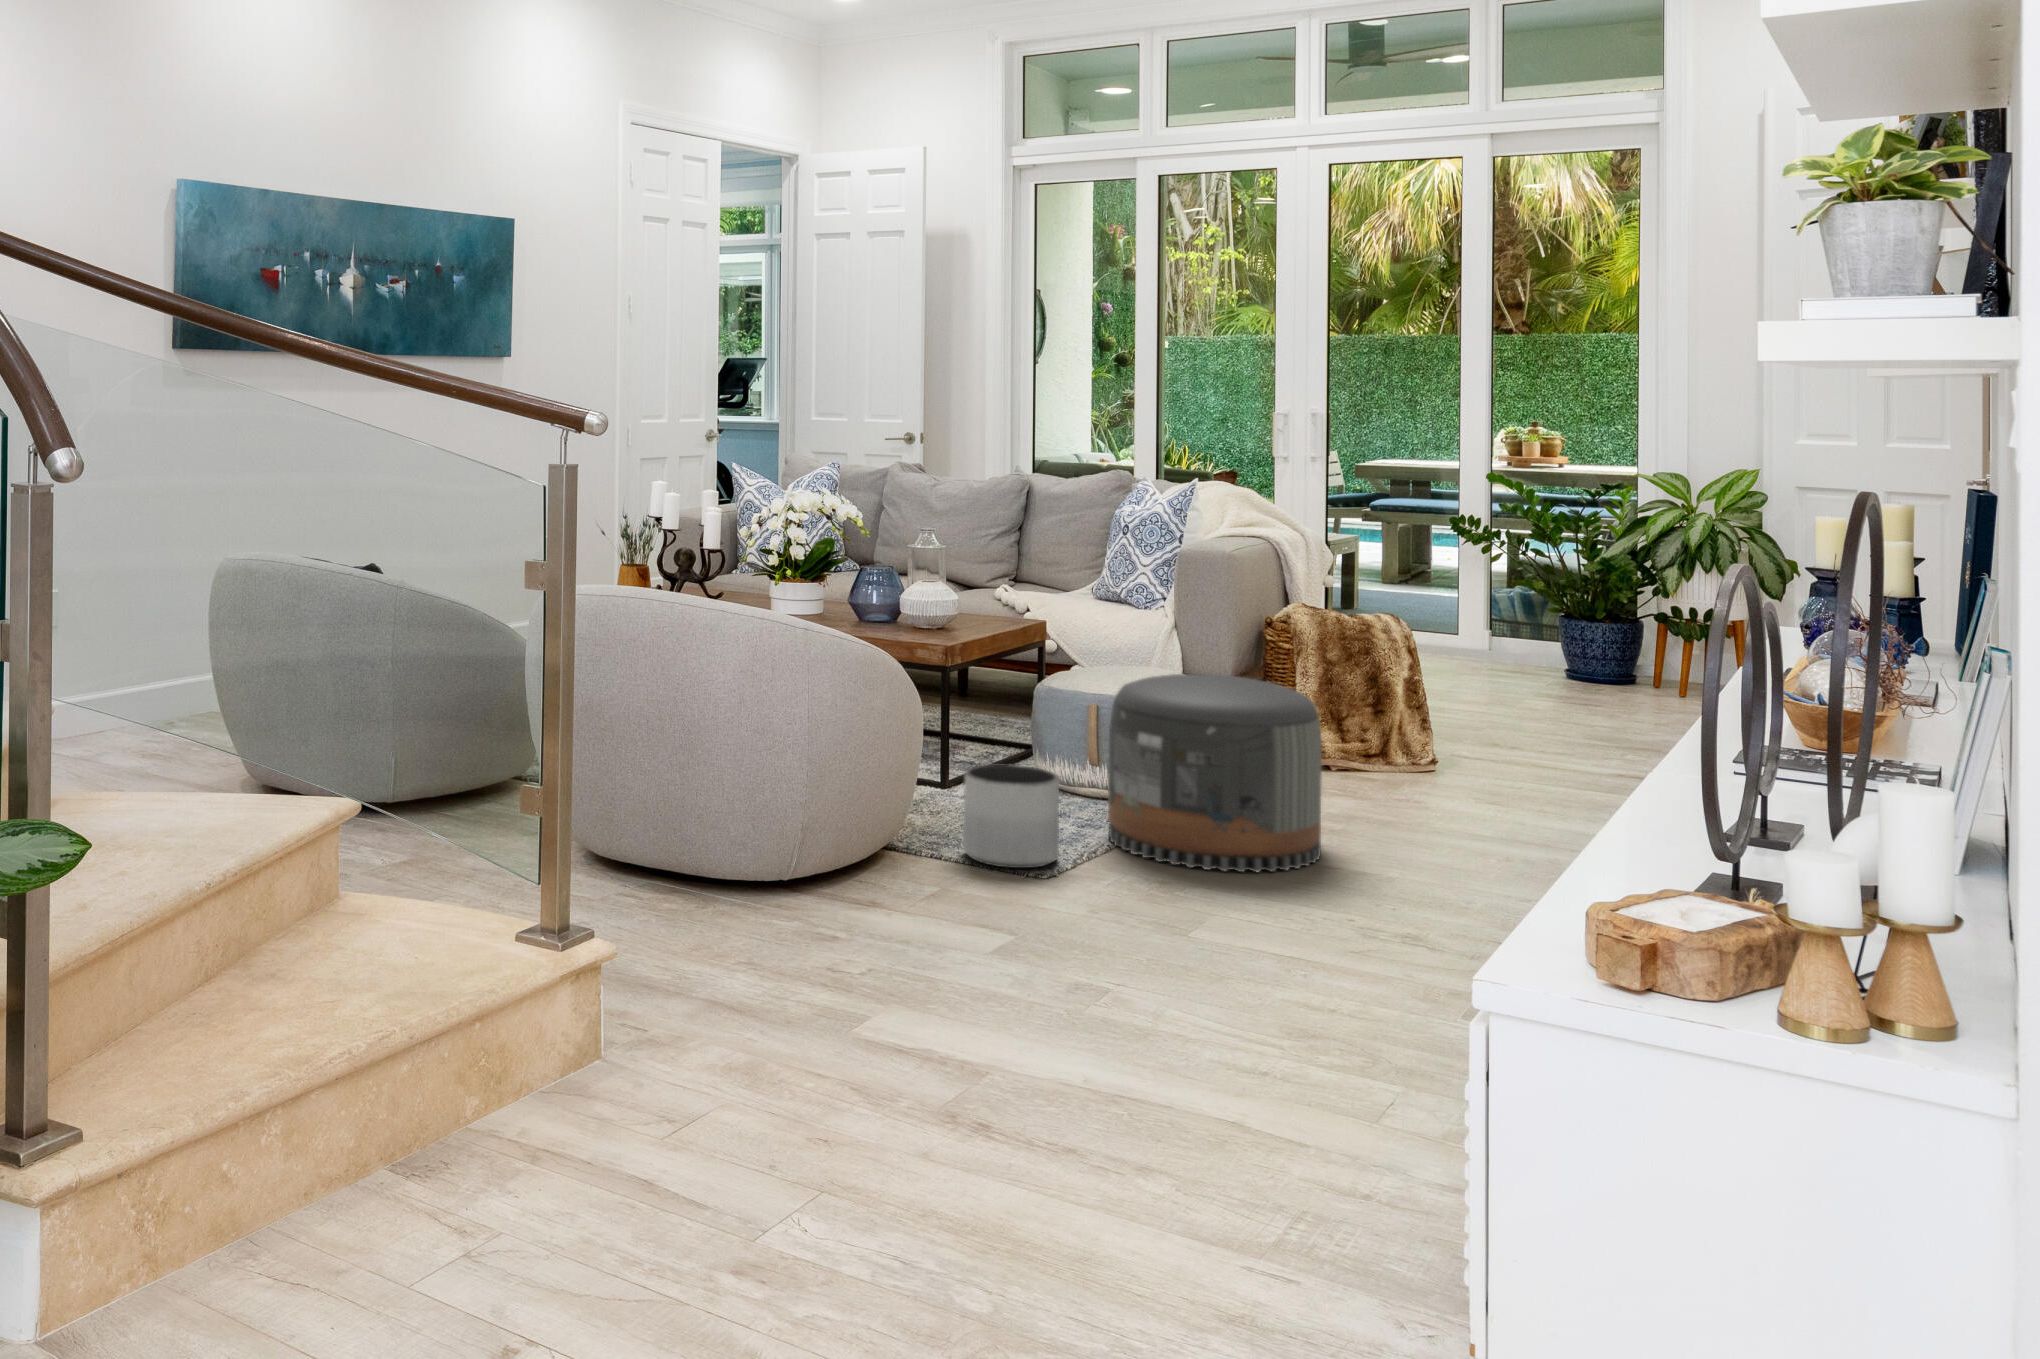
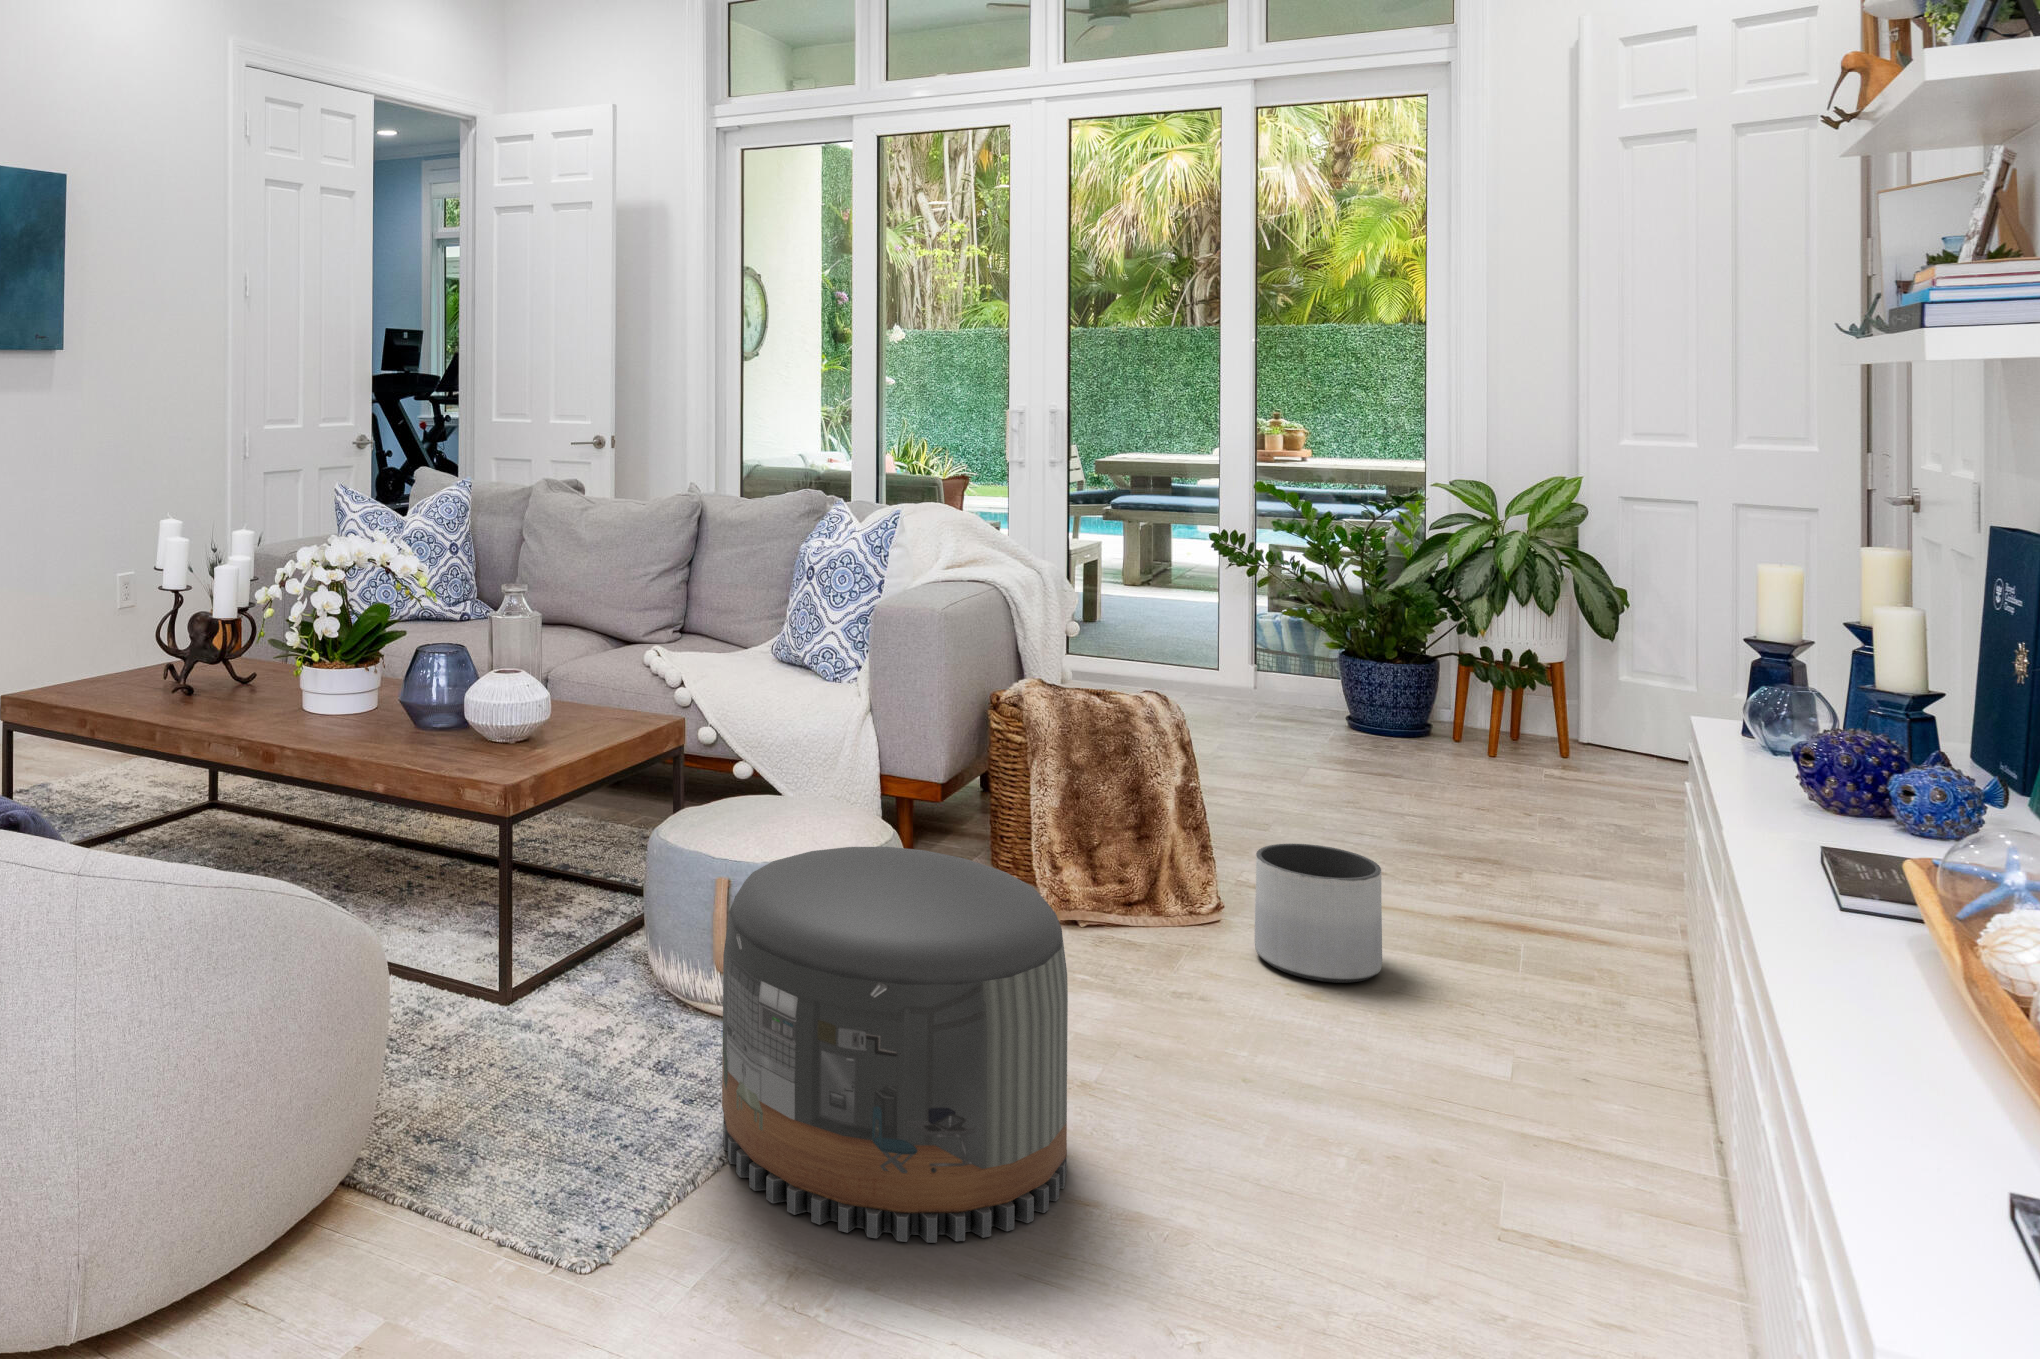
planter: present [963,764,1059,868] -> present [1255,844,1382,983]

